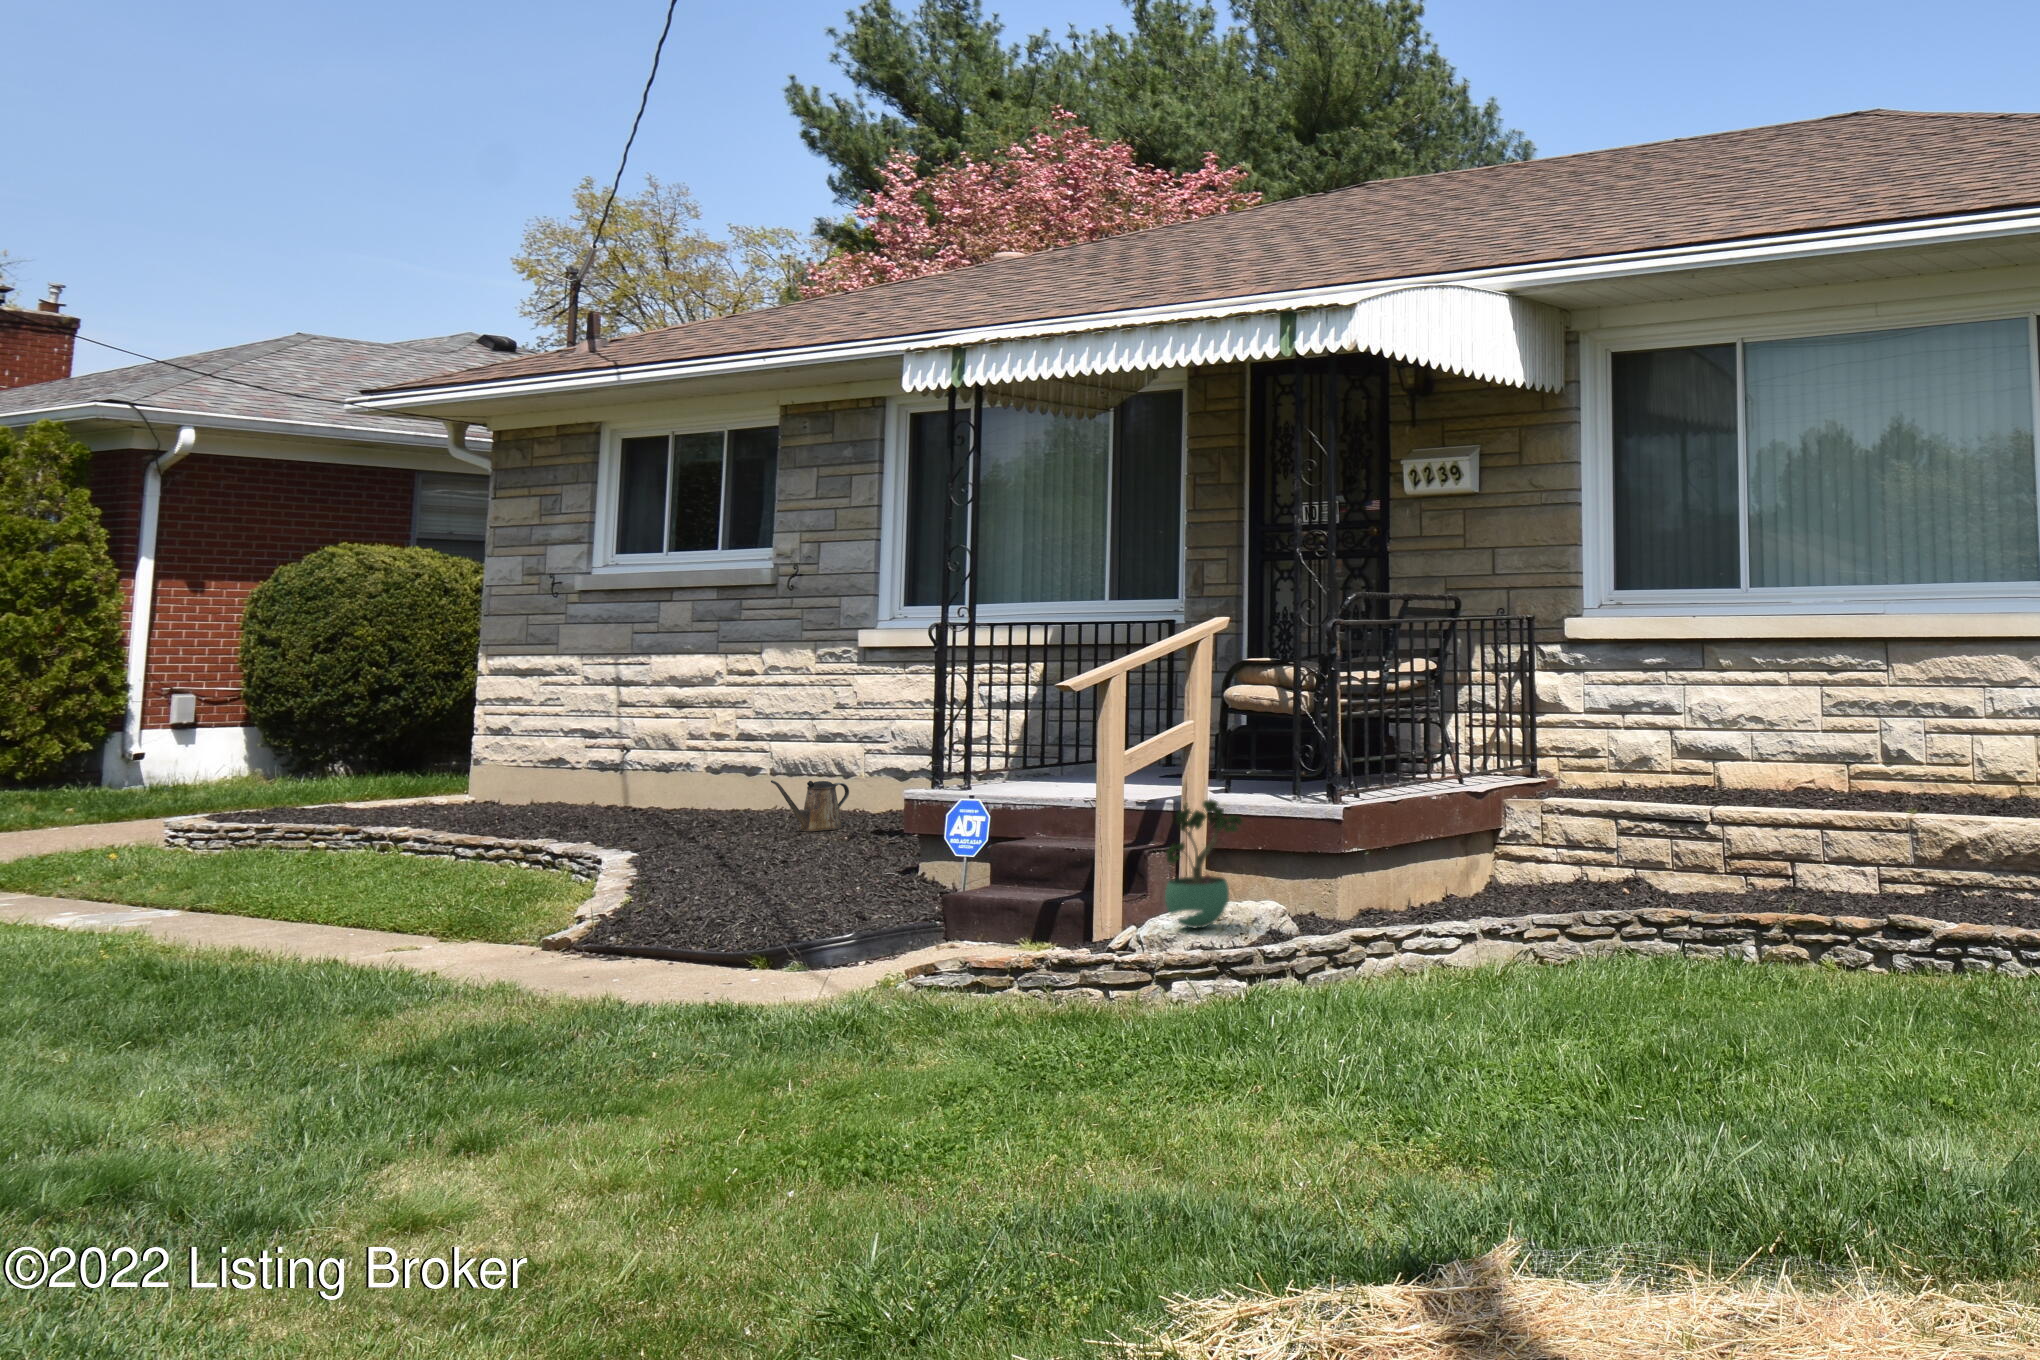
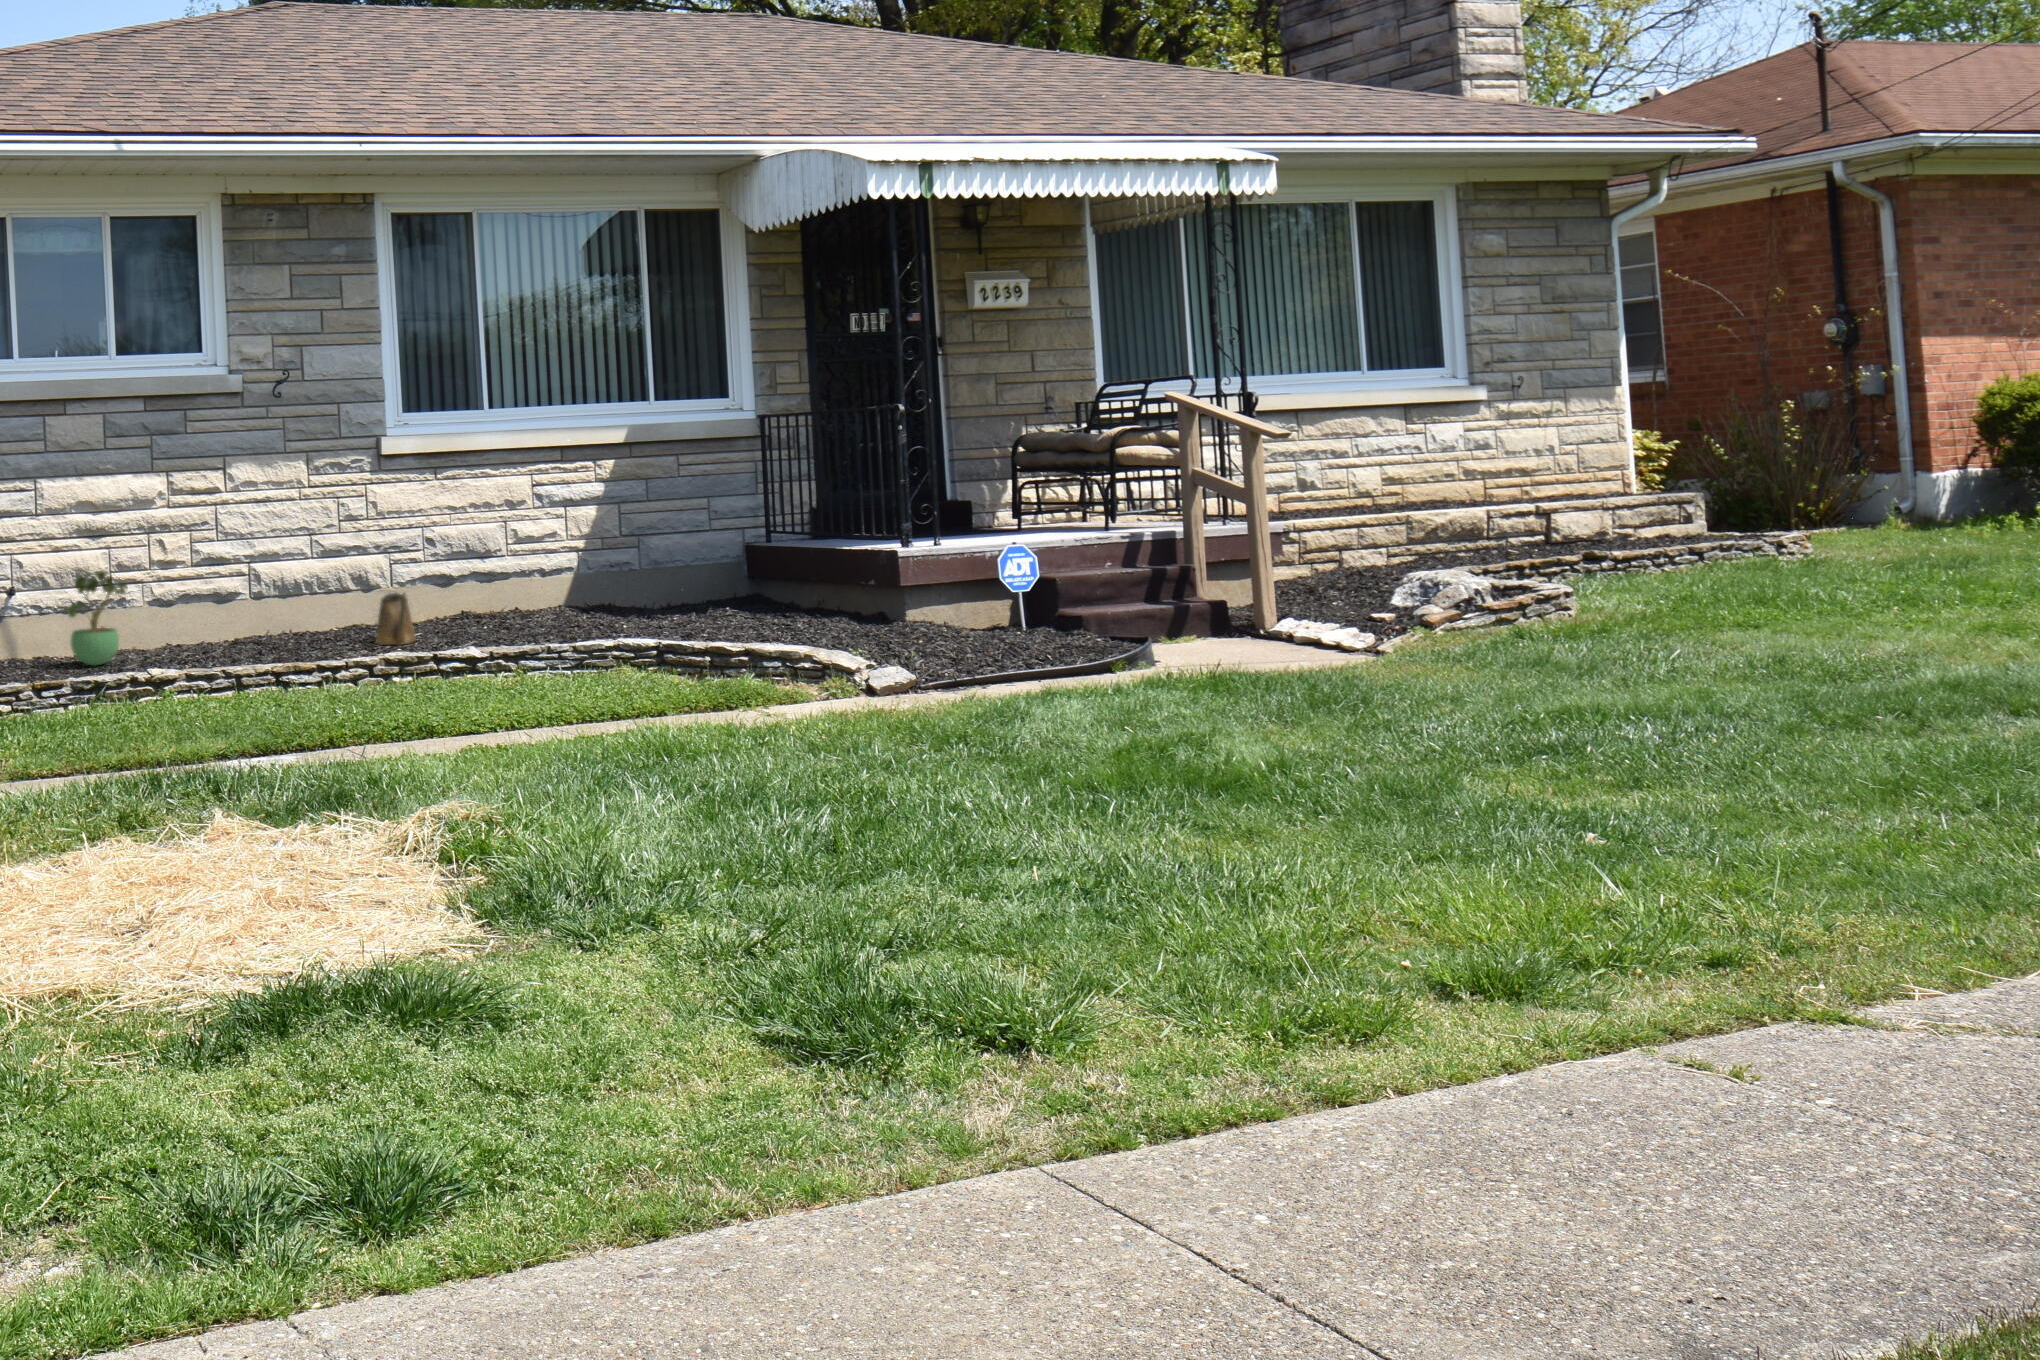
potted plant: present [1165,799,1242,928] -> present [67,570,127,665]

